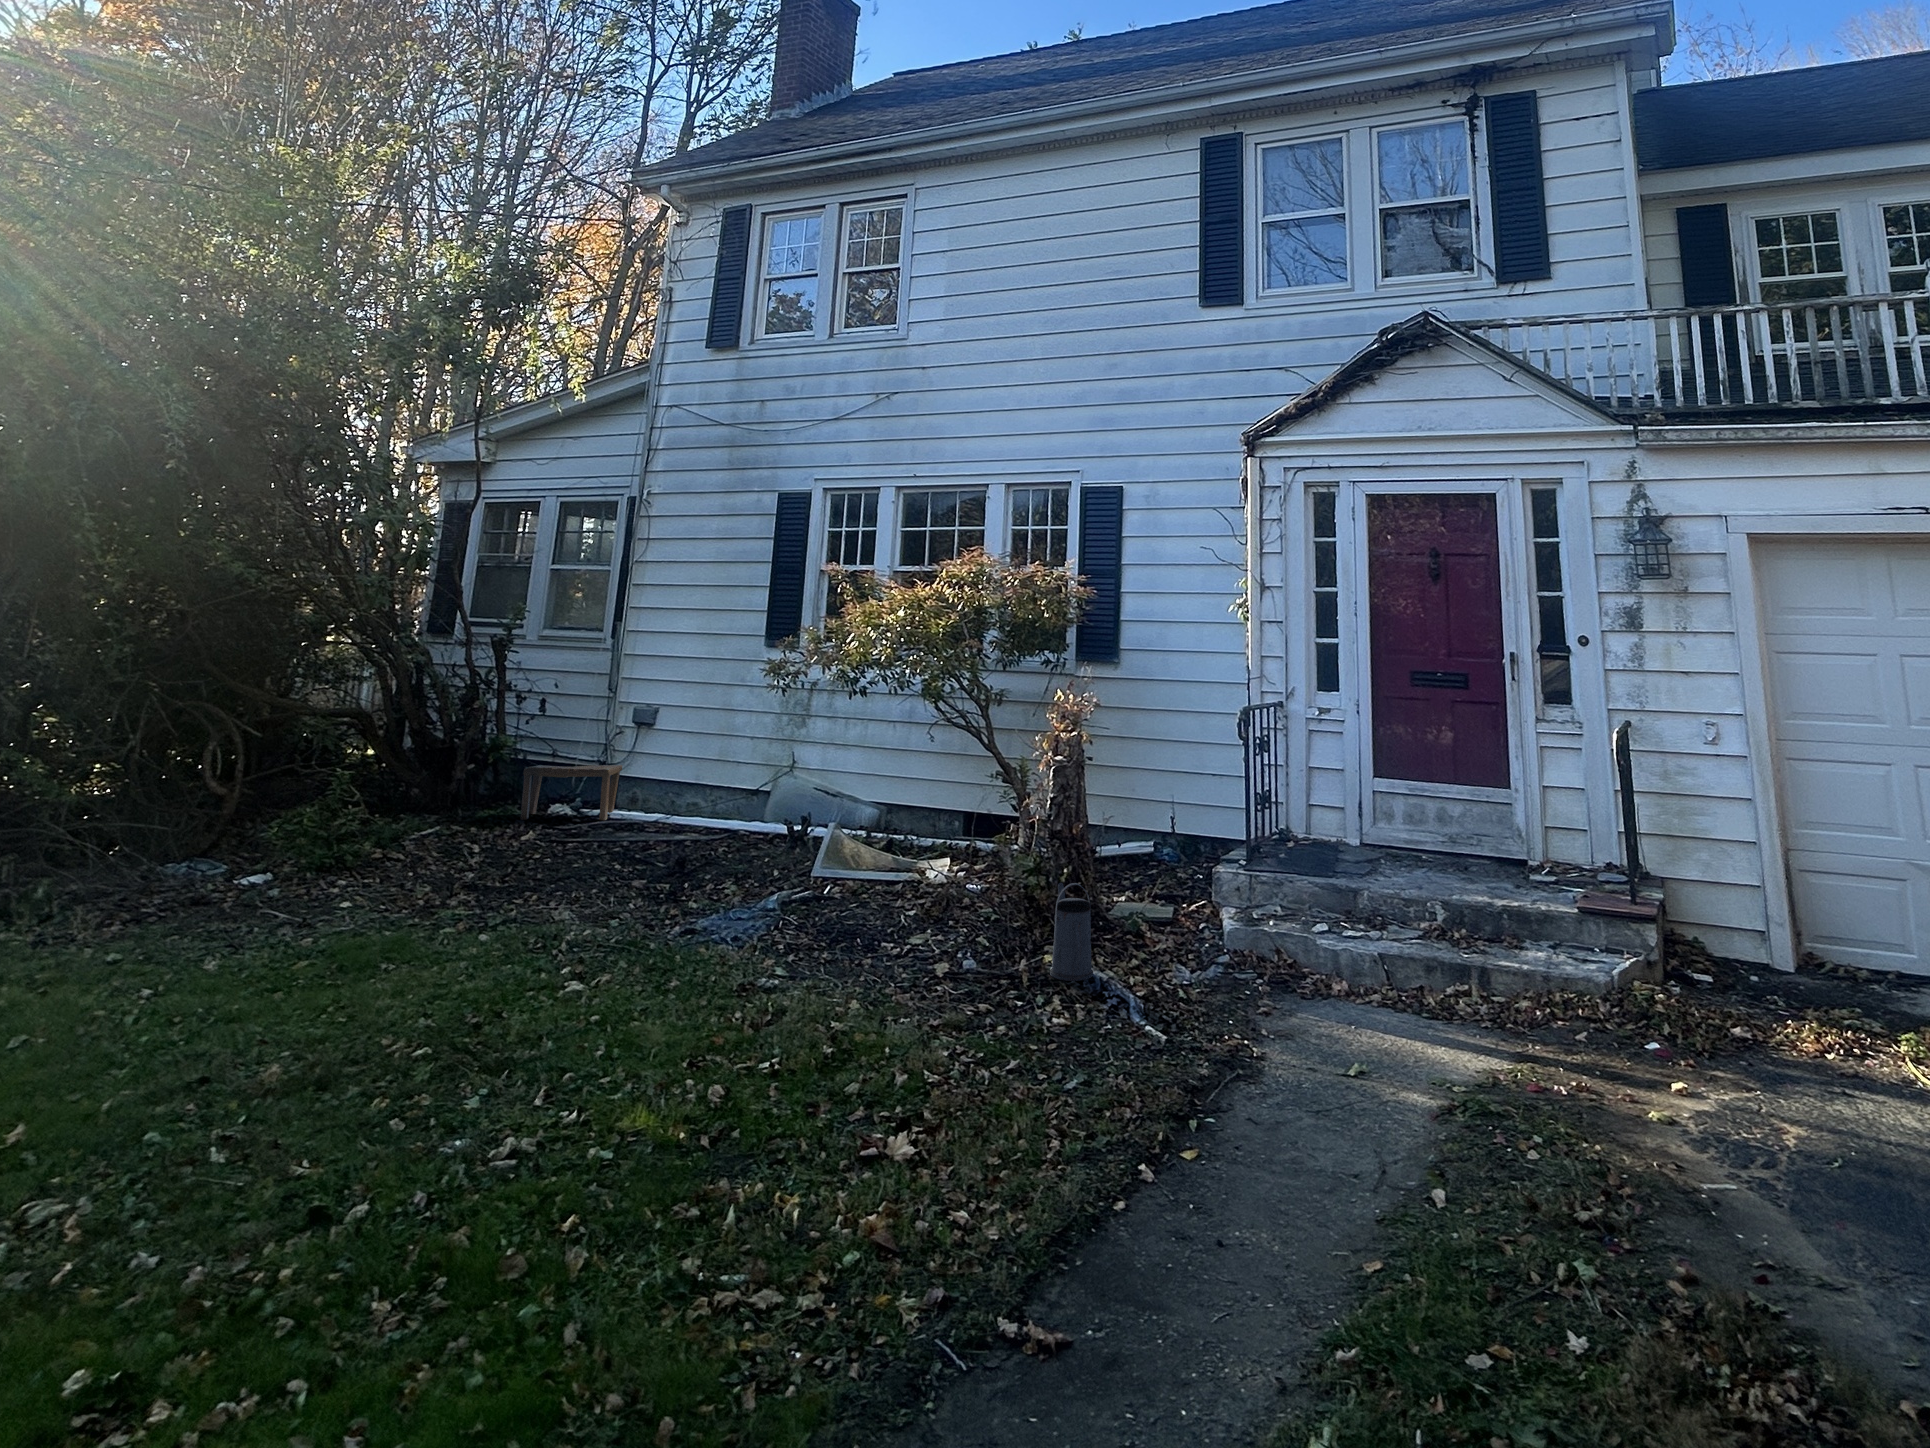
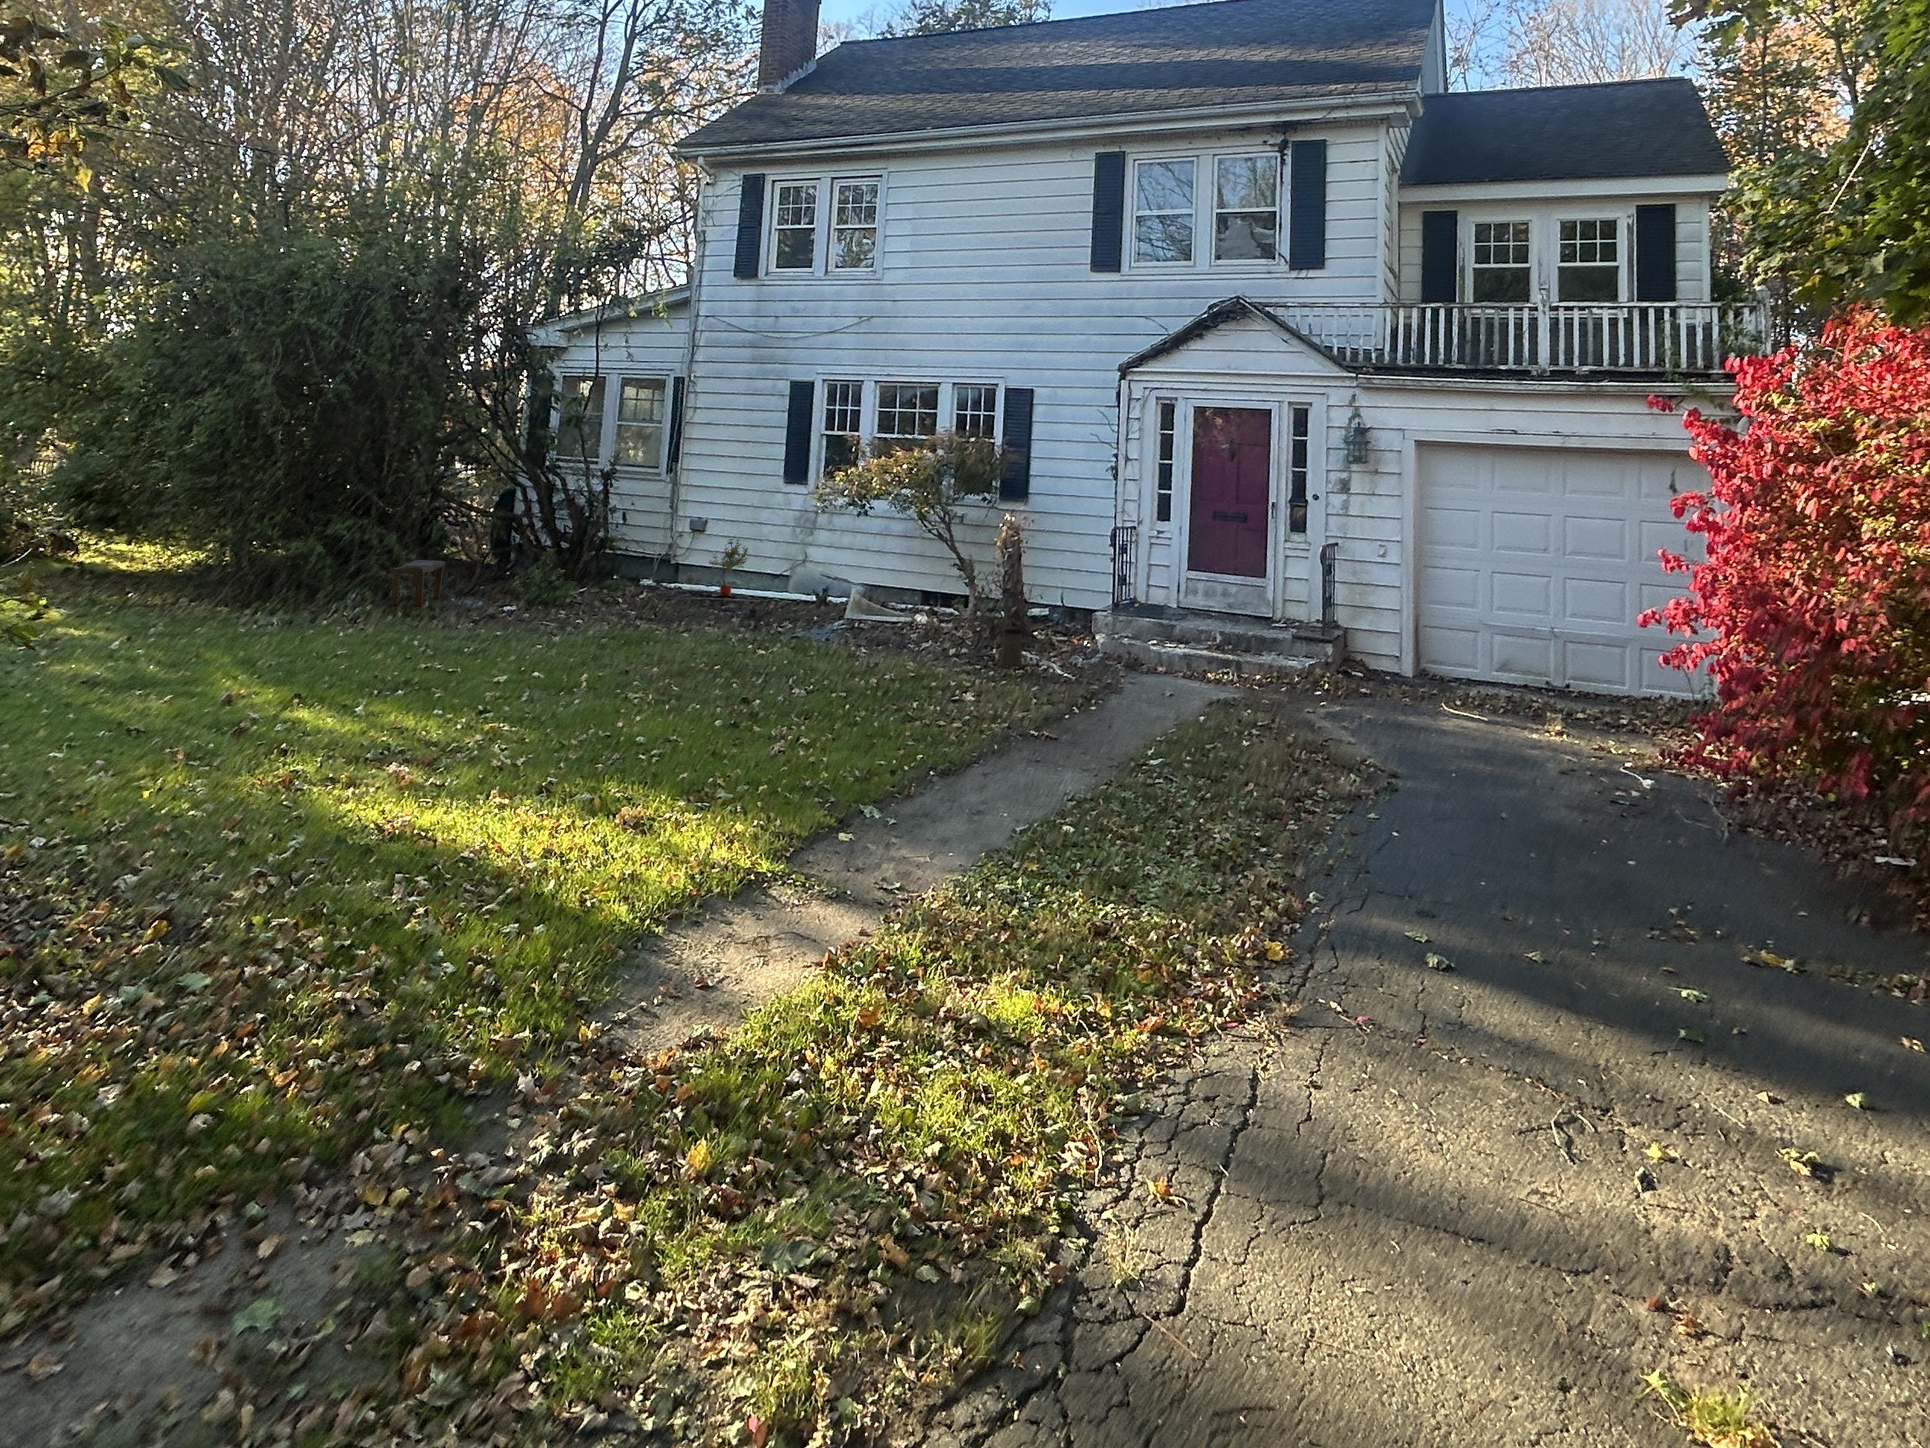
potted tree: none [650,736,711,828] -> present [709,539,749,596]
bench: present [521,765,622,821] -> present [391,560,445,606]

